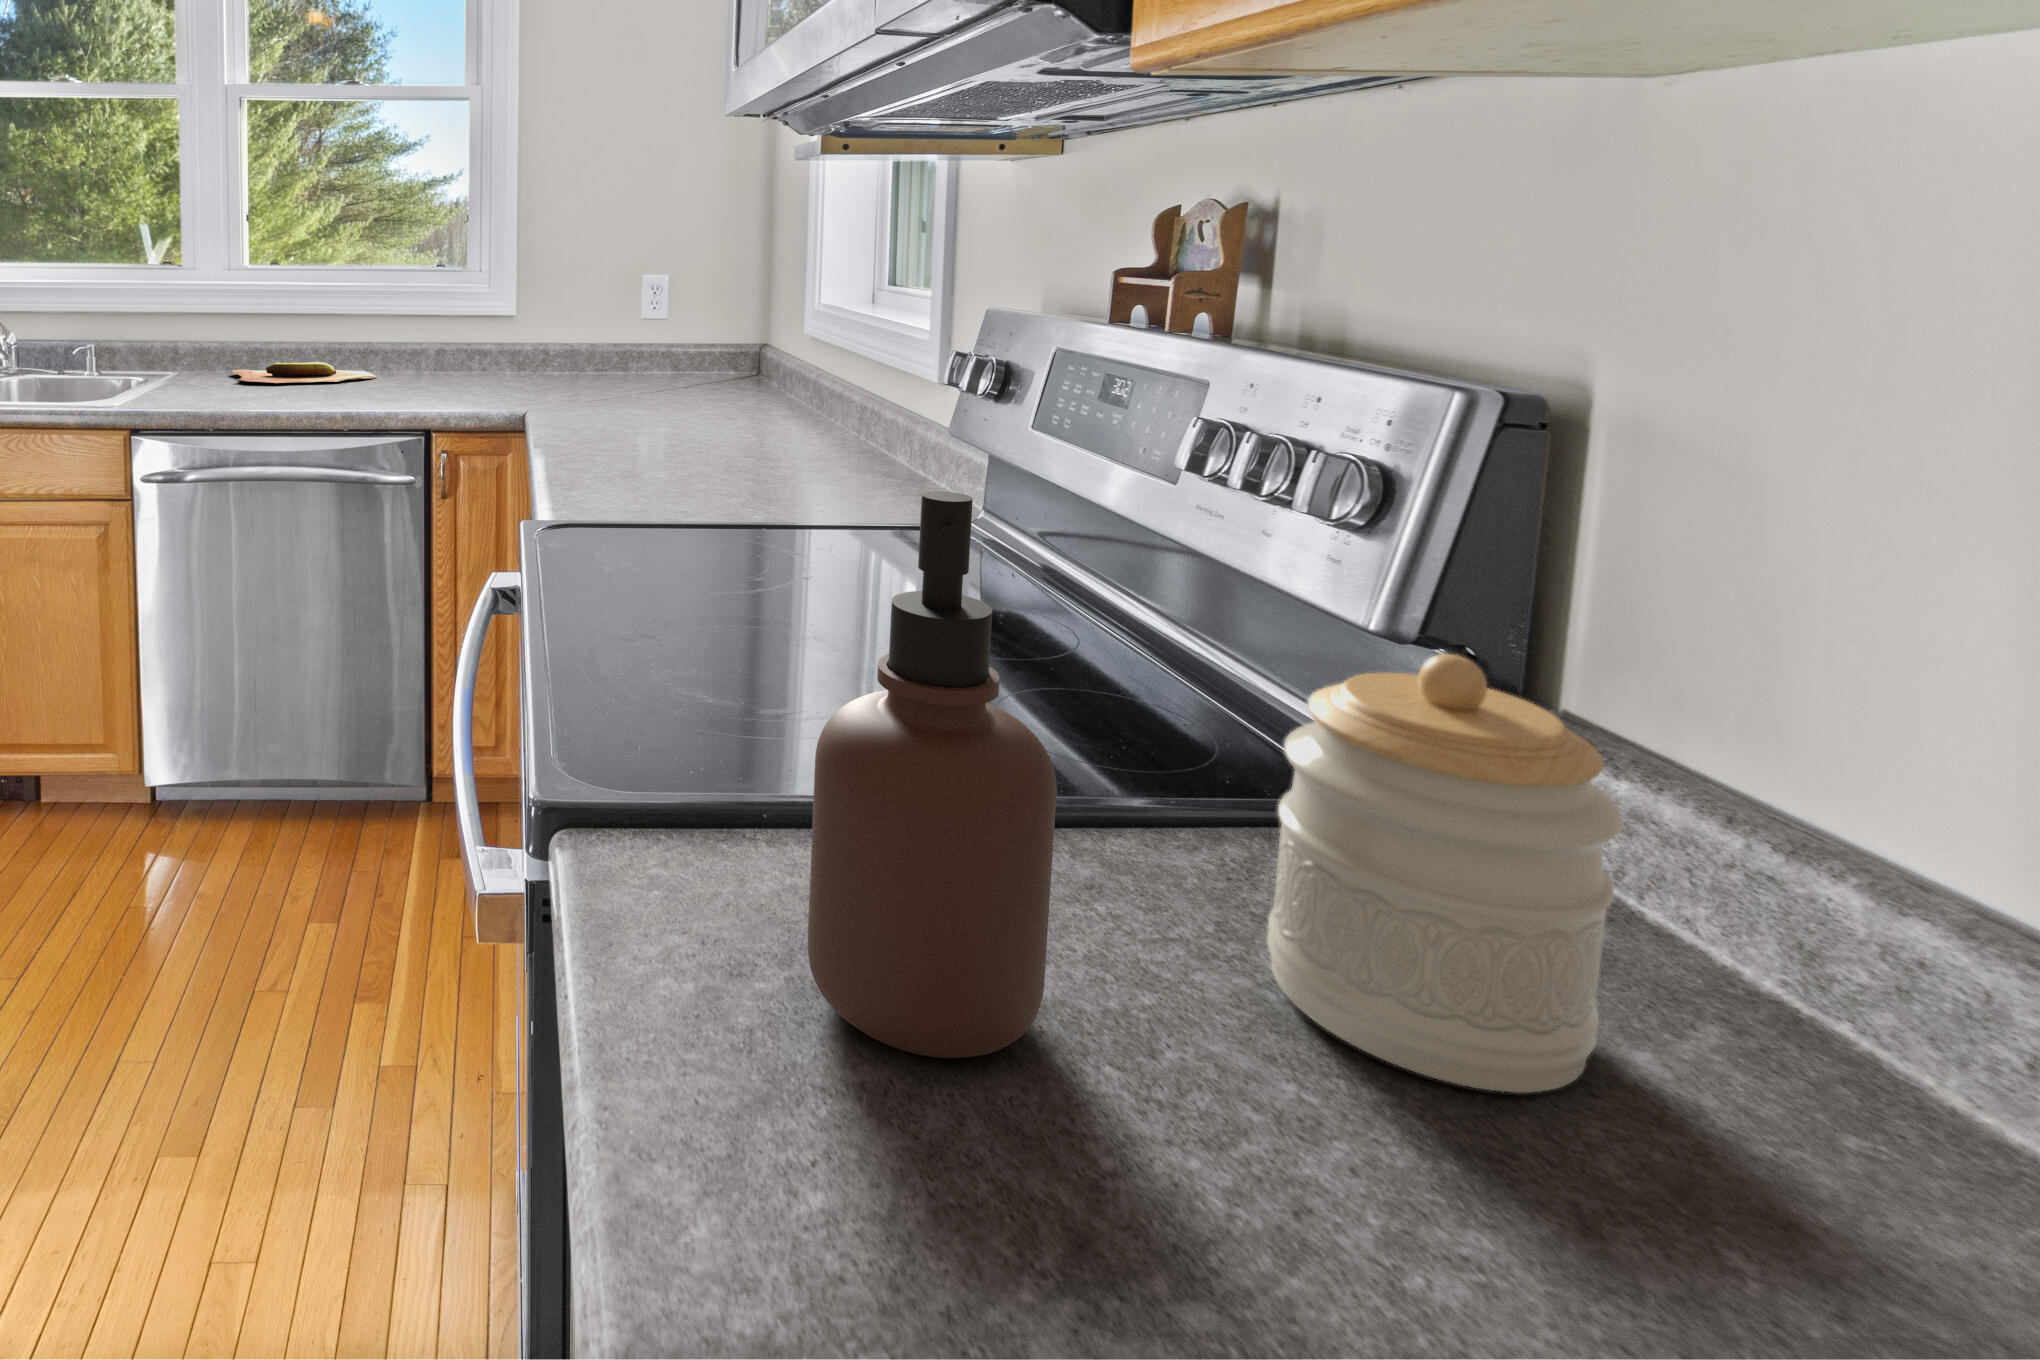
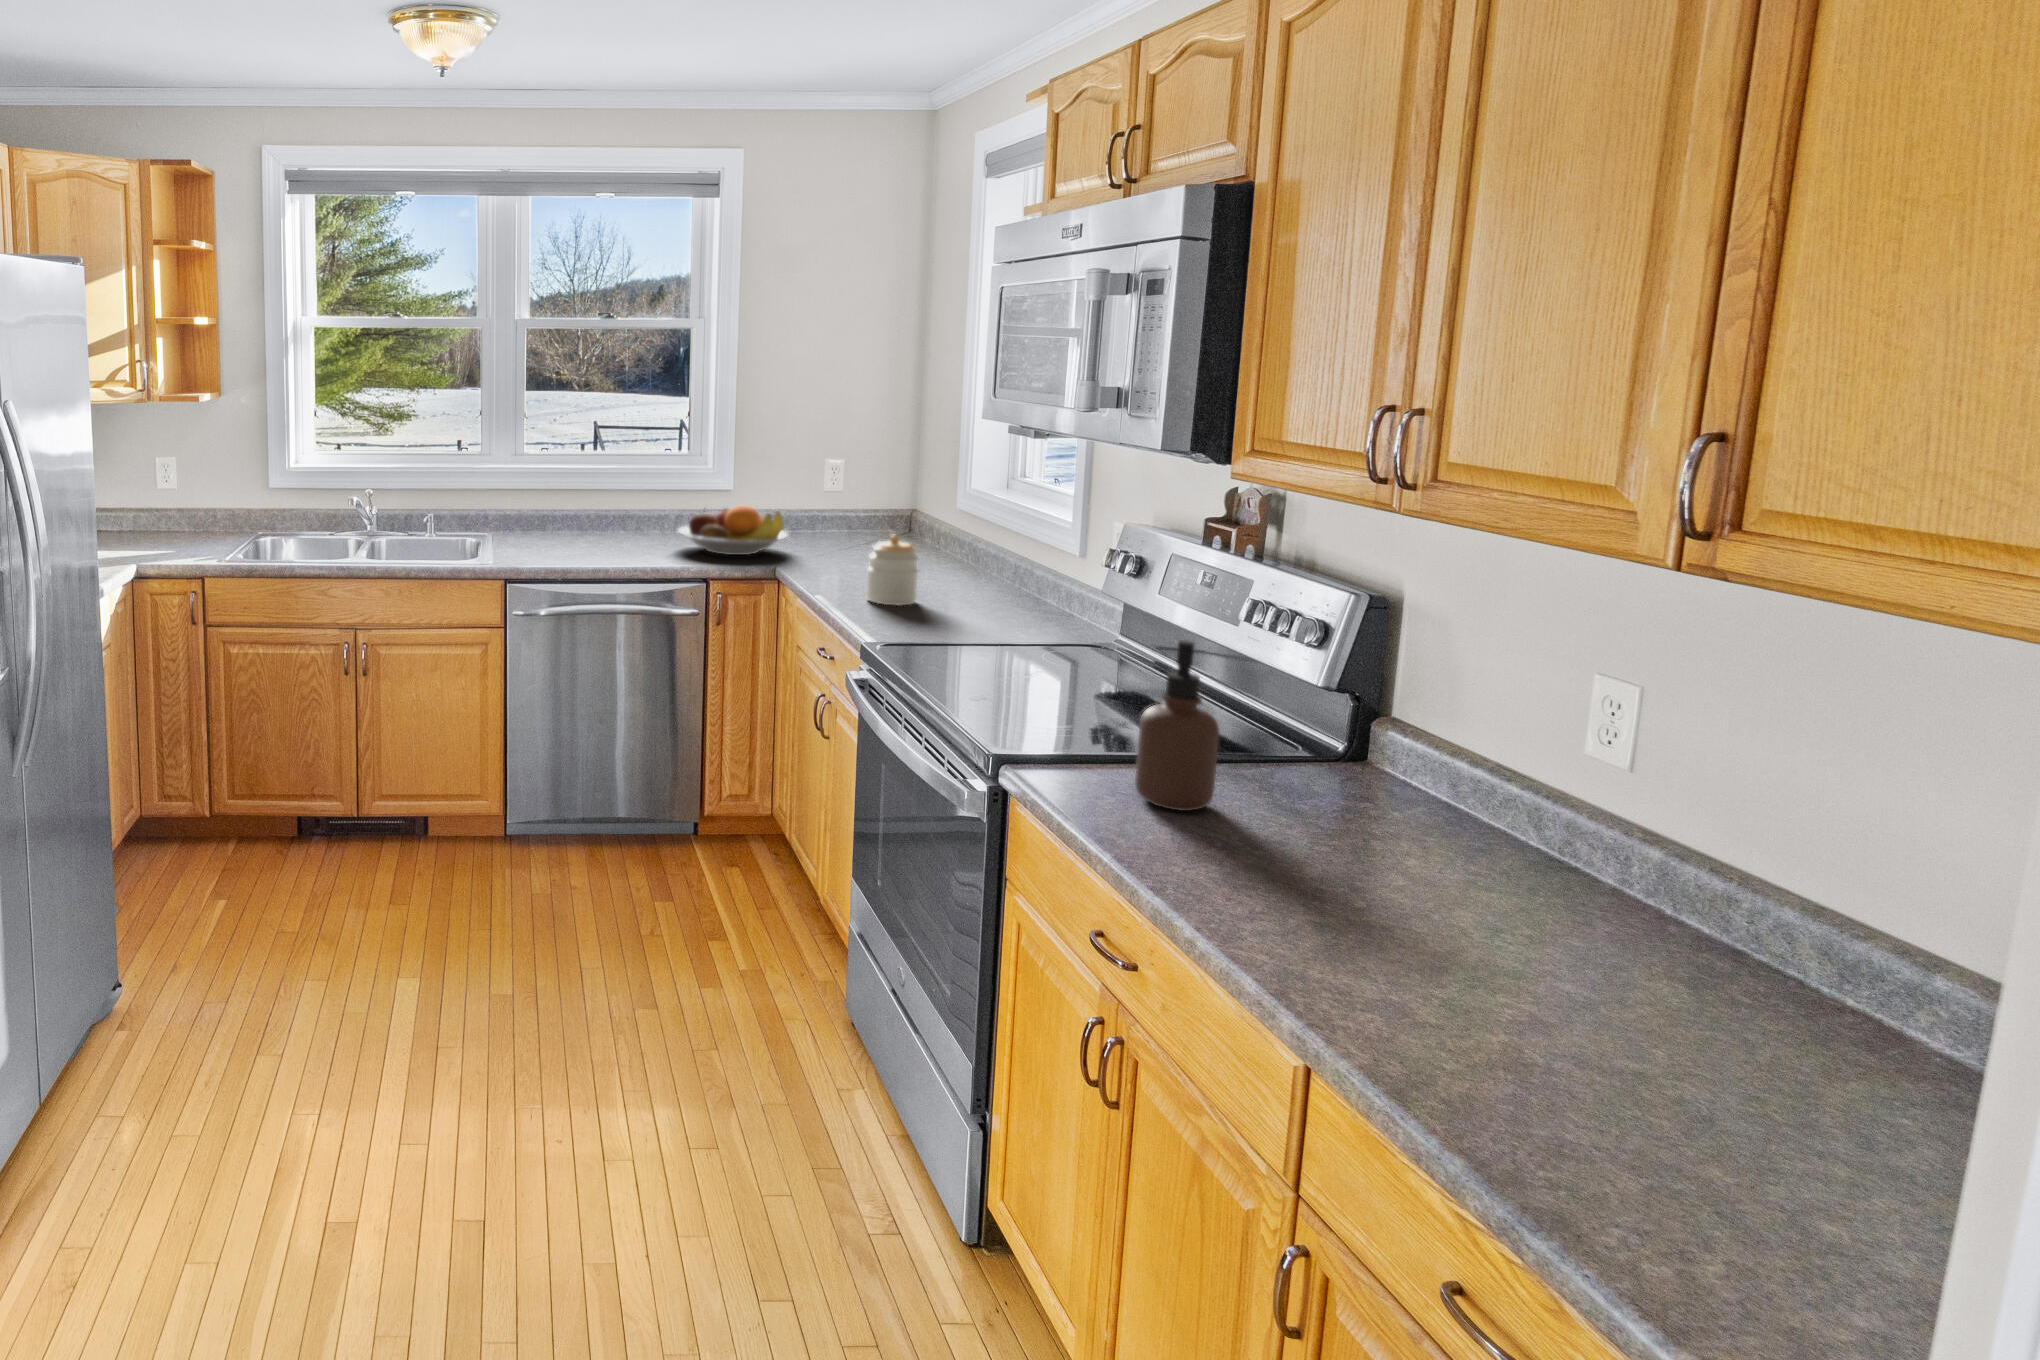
fruit bowl: none [408,329,564,399] -> present [678,506,788,555]
cutting board: present [232,362,376,383] -> none [528,525,635,542]
jar: present [1267,654,1623,1093] -> present [866,535,919,605]

